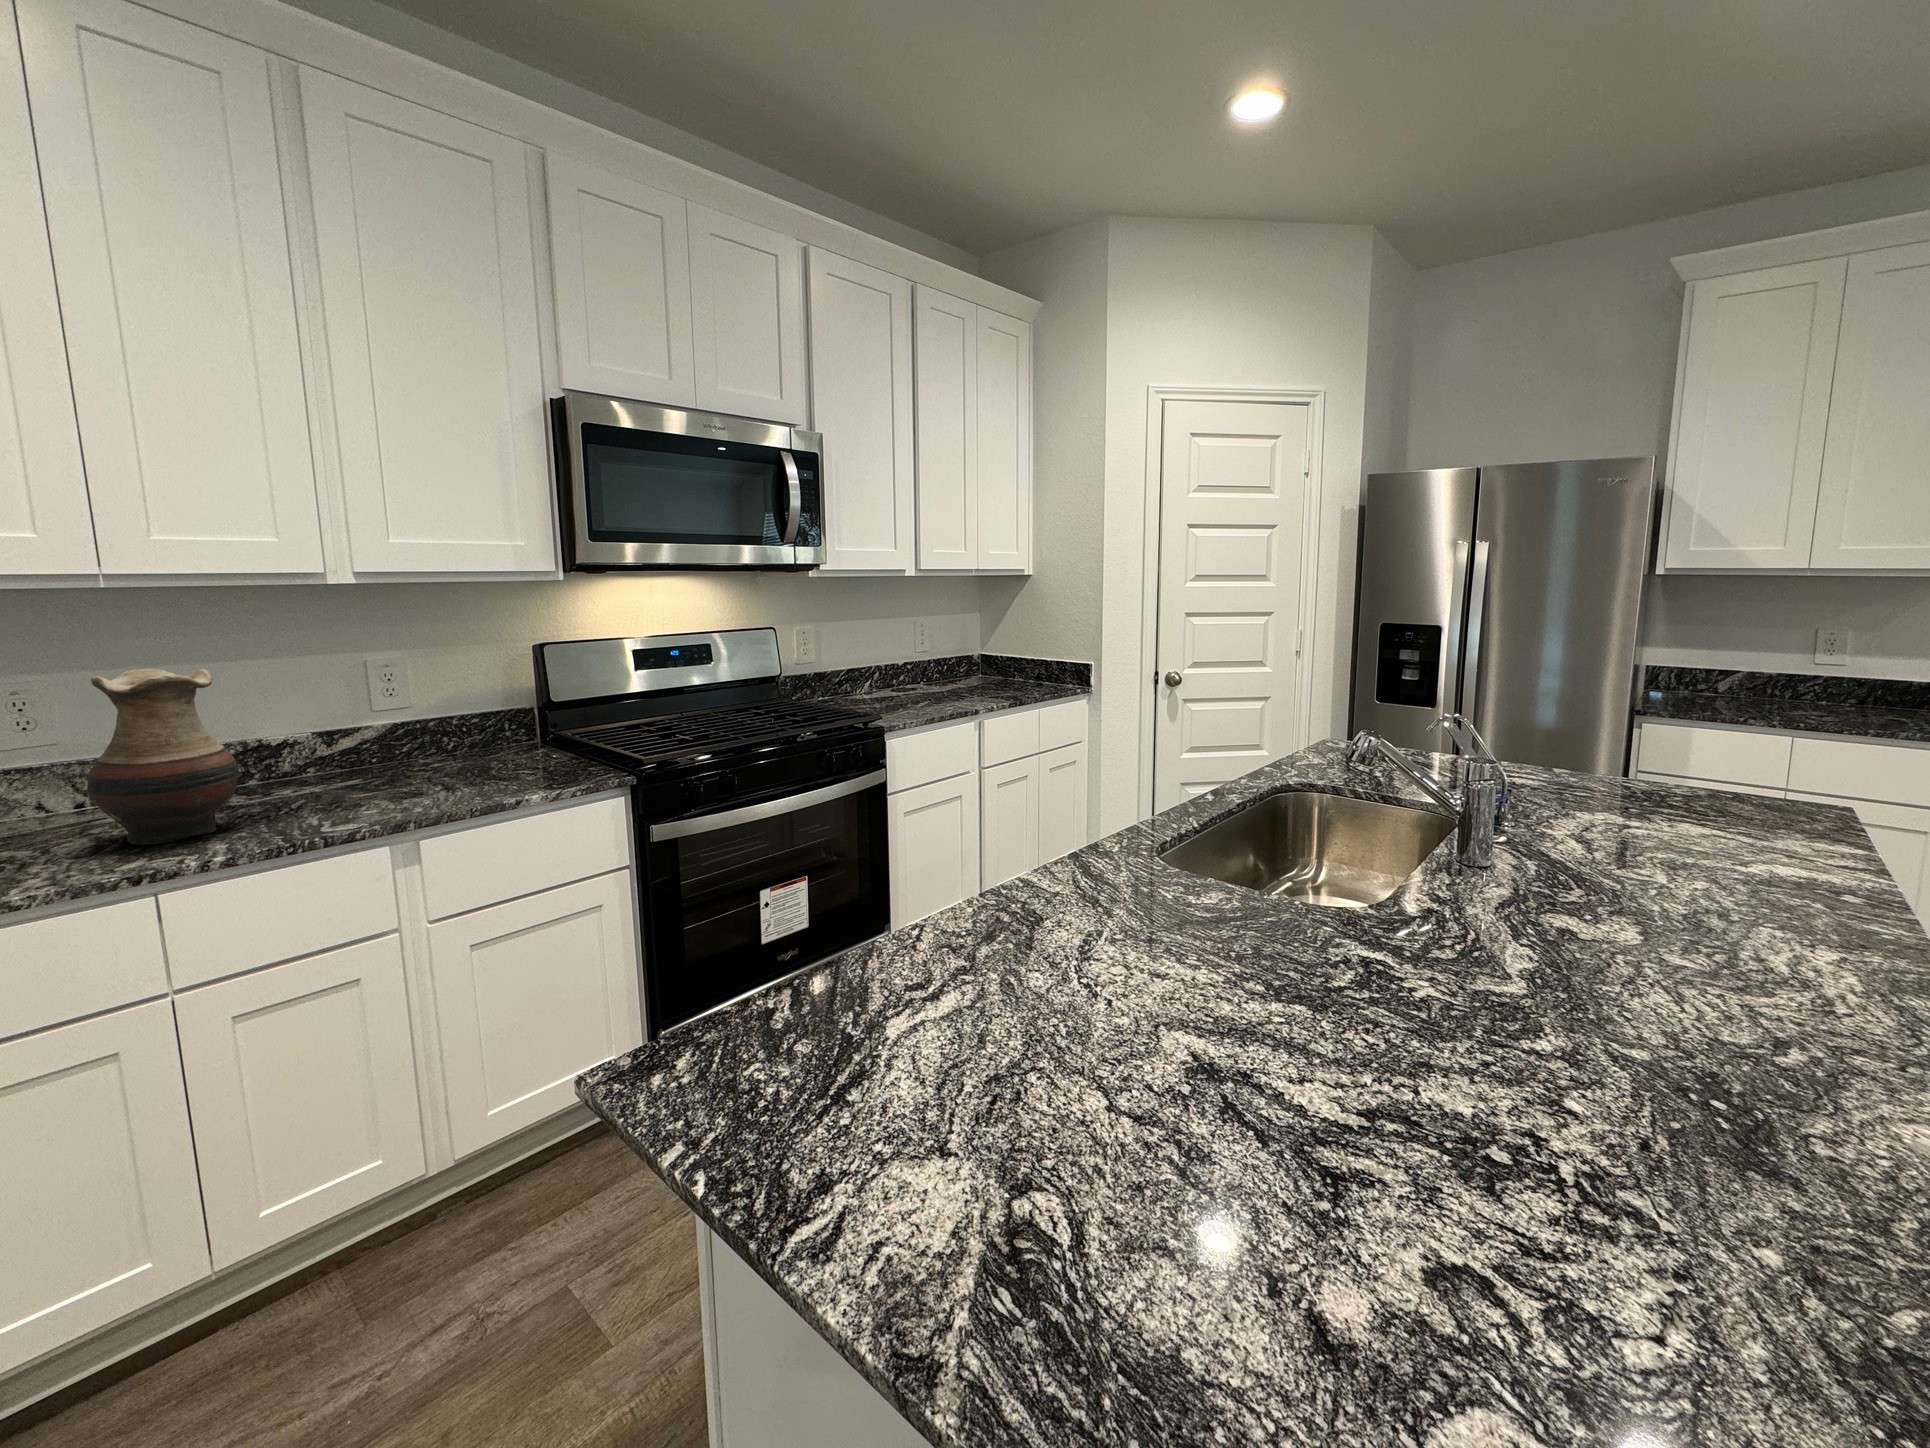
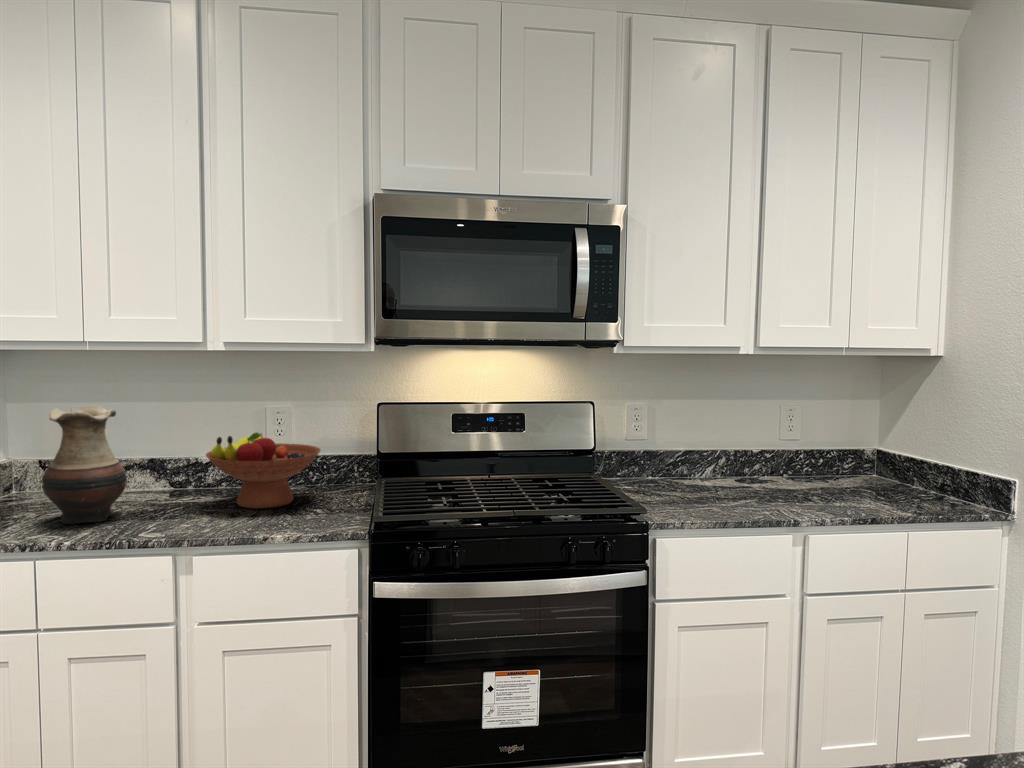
fruit bowl: none [335,688,507,784] -> present [206,433,321,509]

